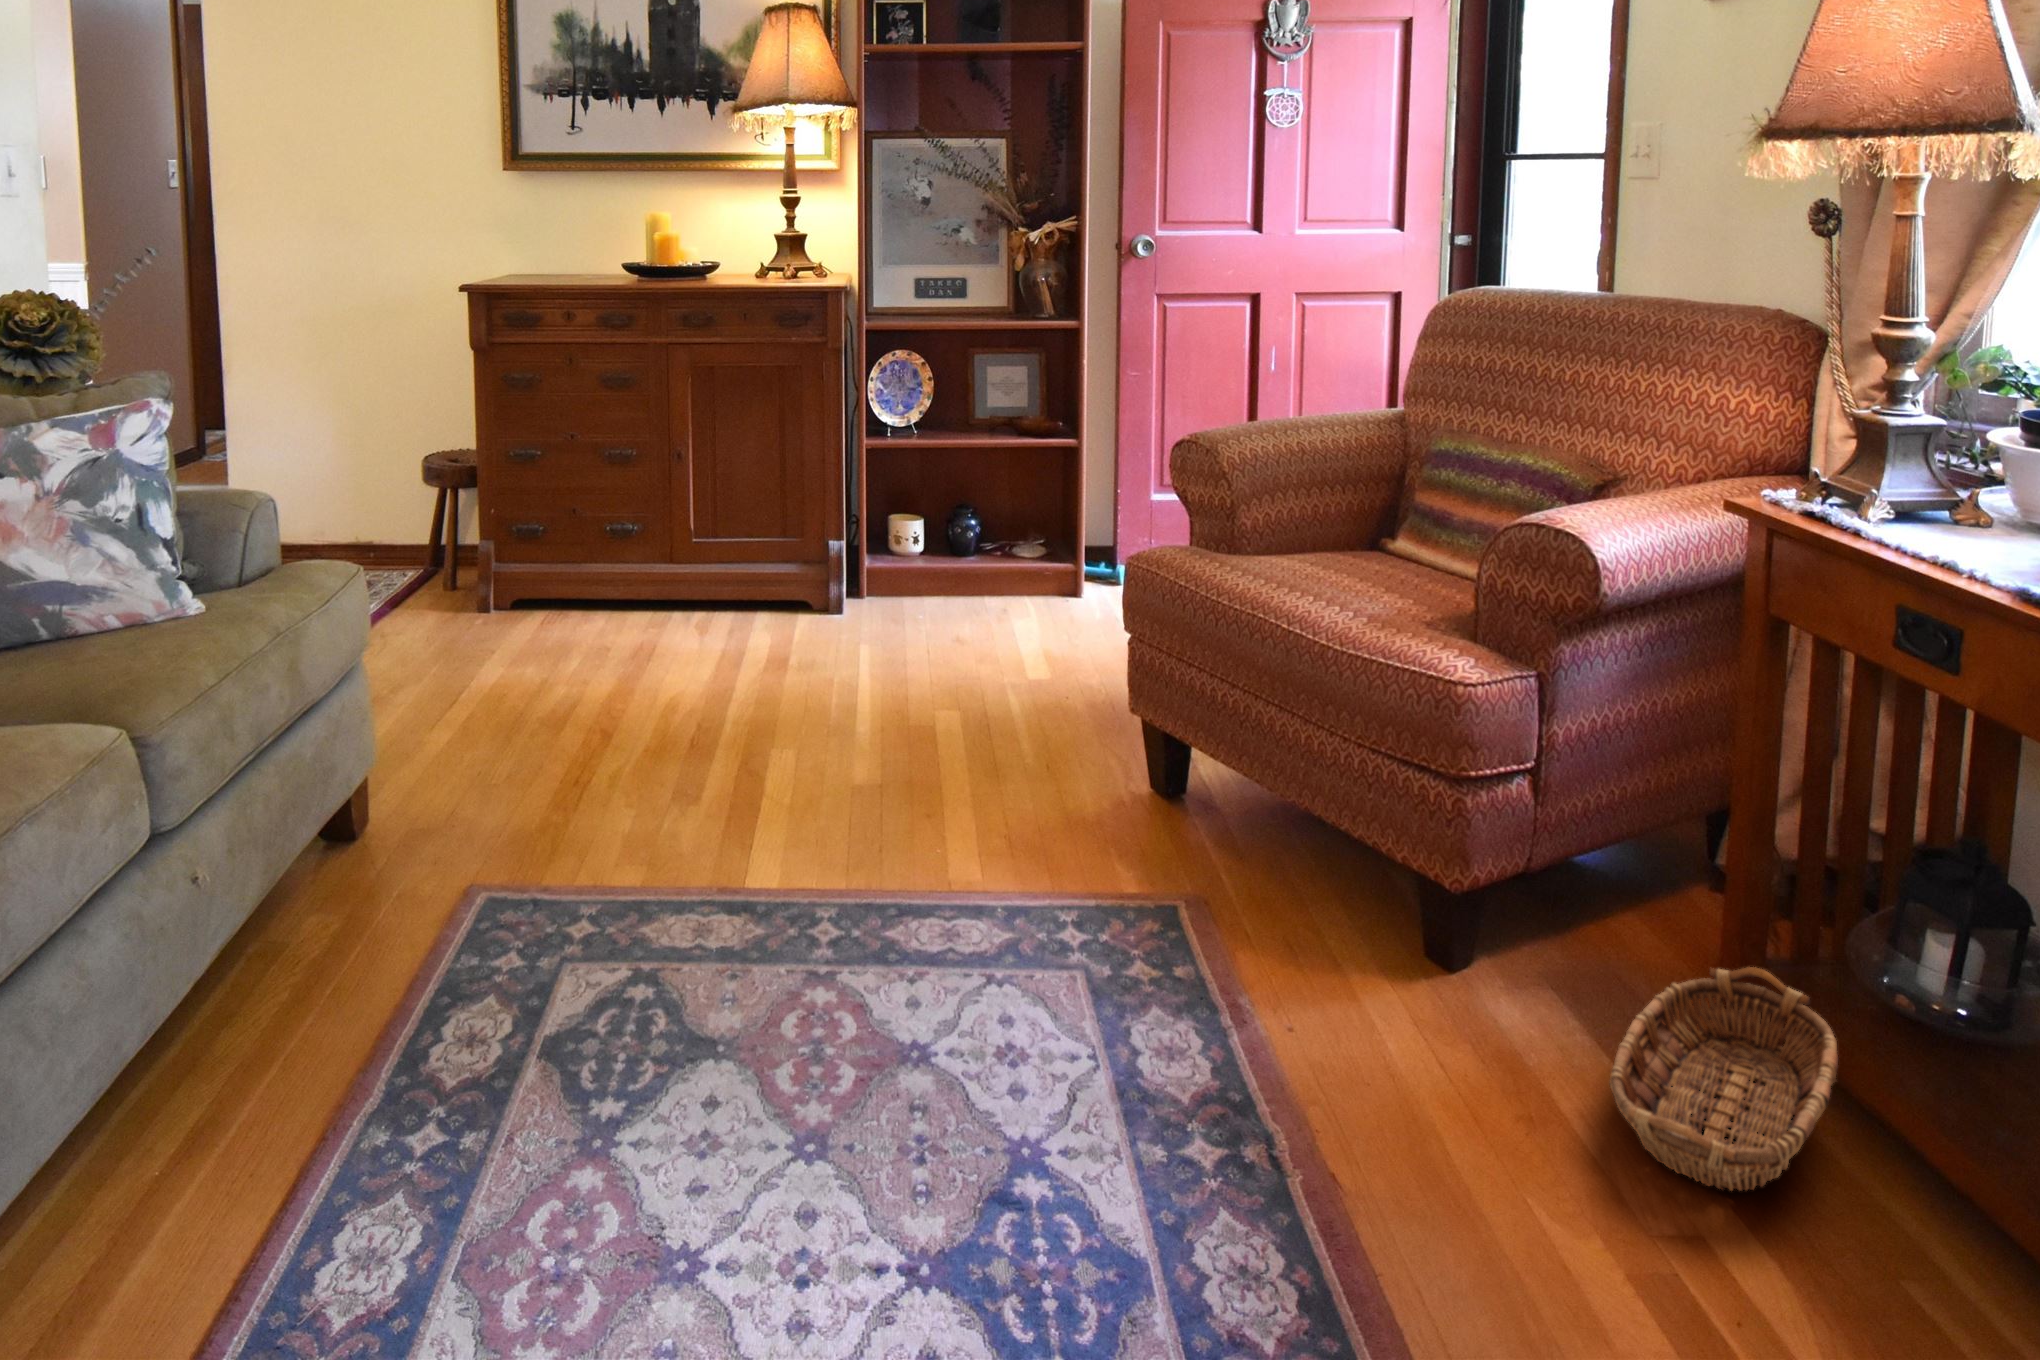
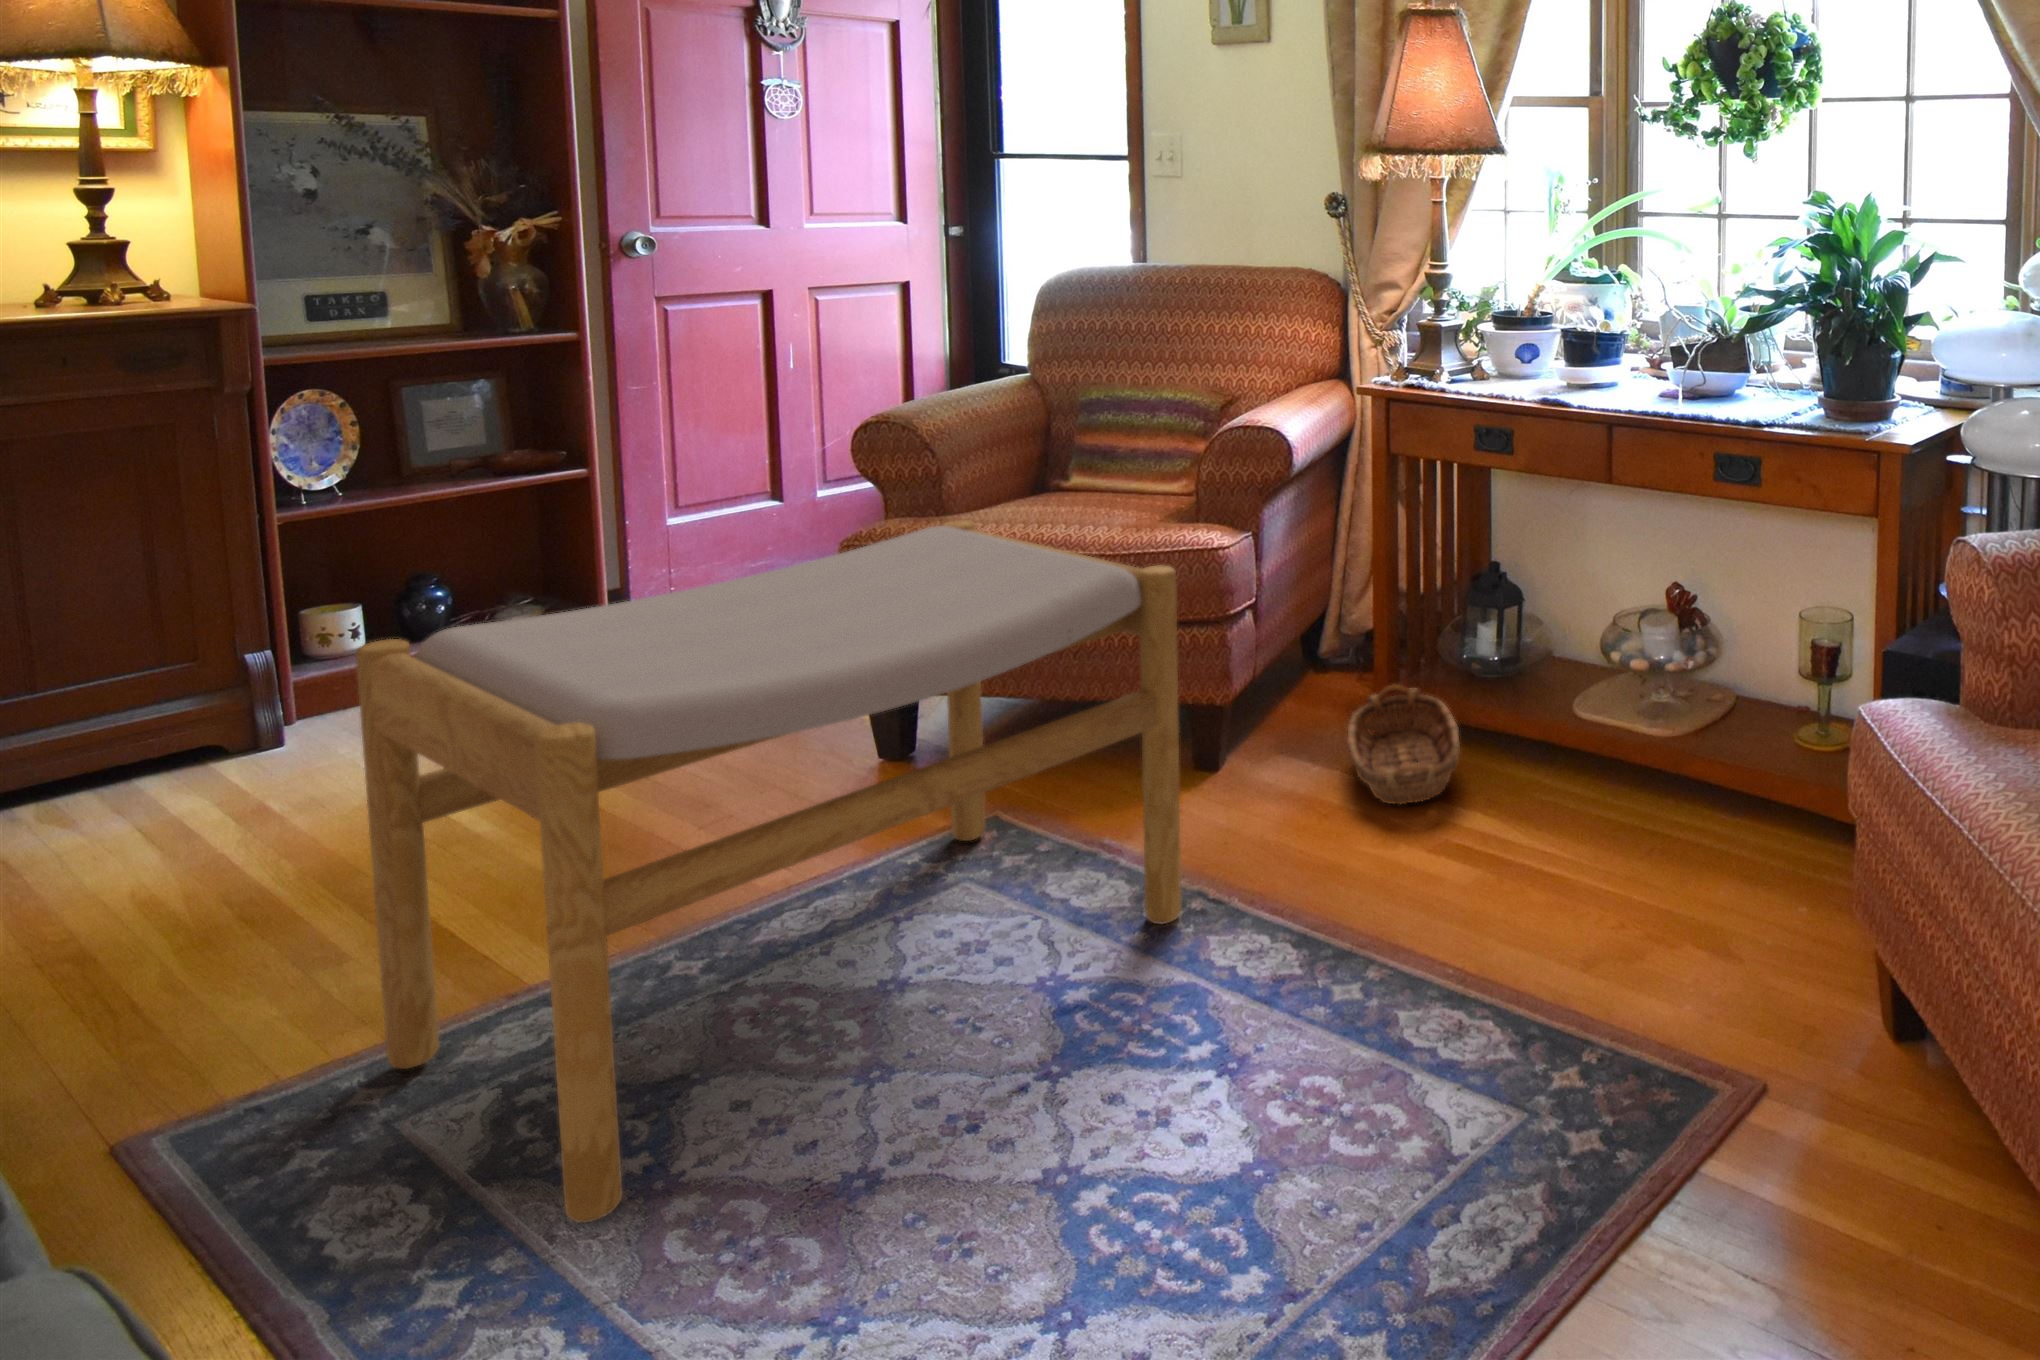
footstool: none [505,576,1242,1156] -> present [356,520,1181,1223]

